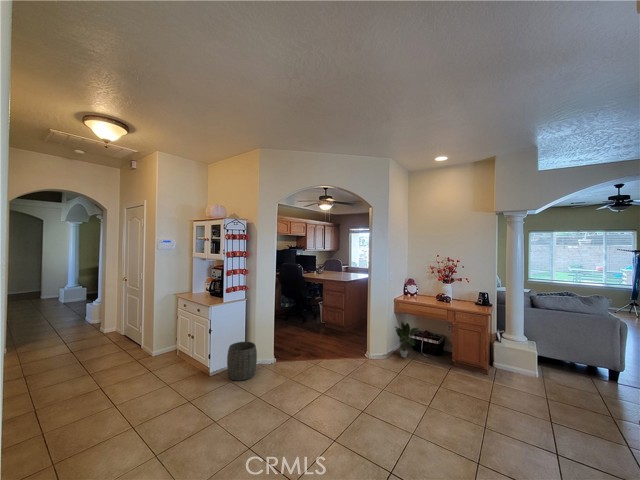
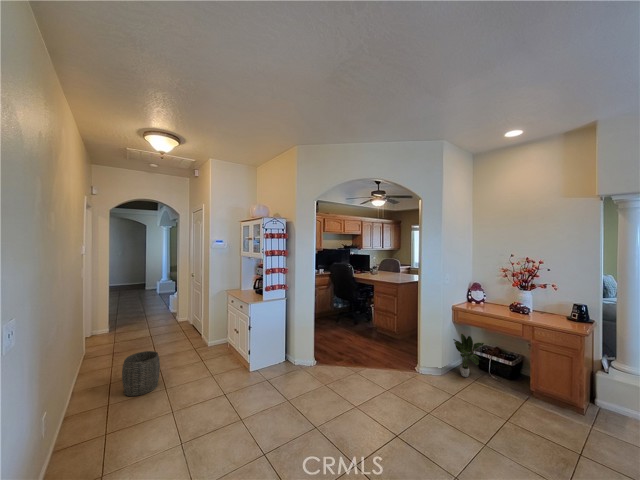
woven basket: present [227,342,257,381] -> present [122,351,160,396]

